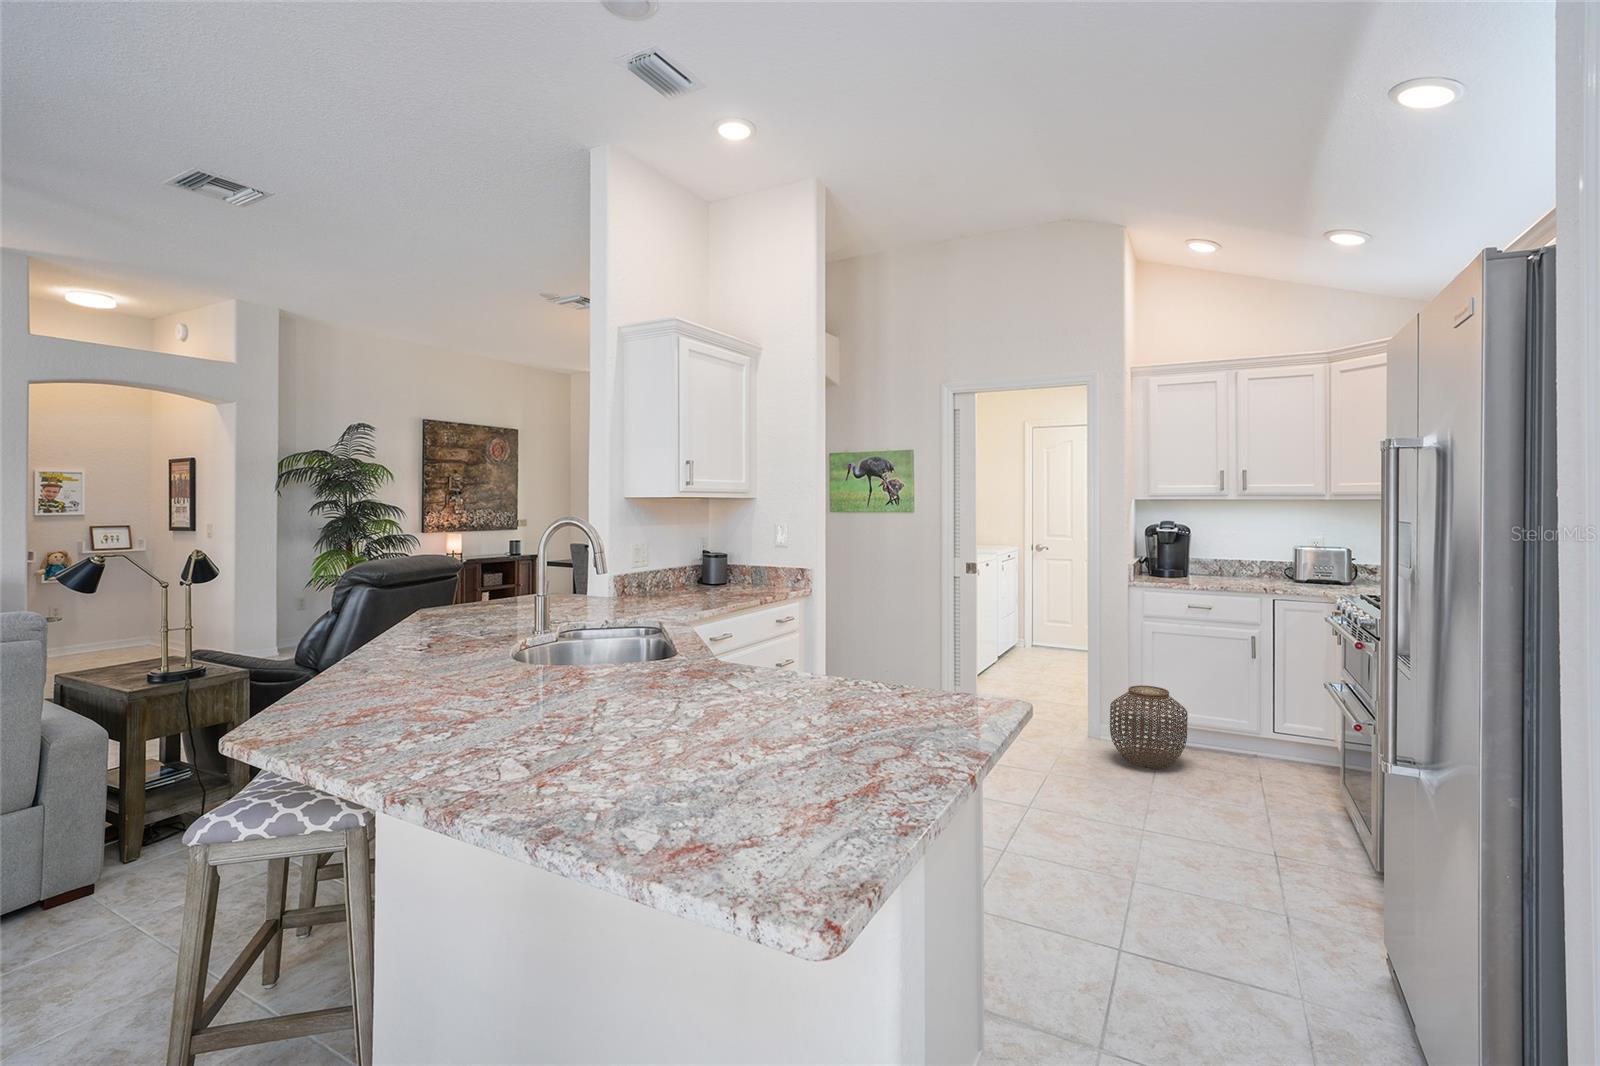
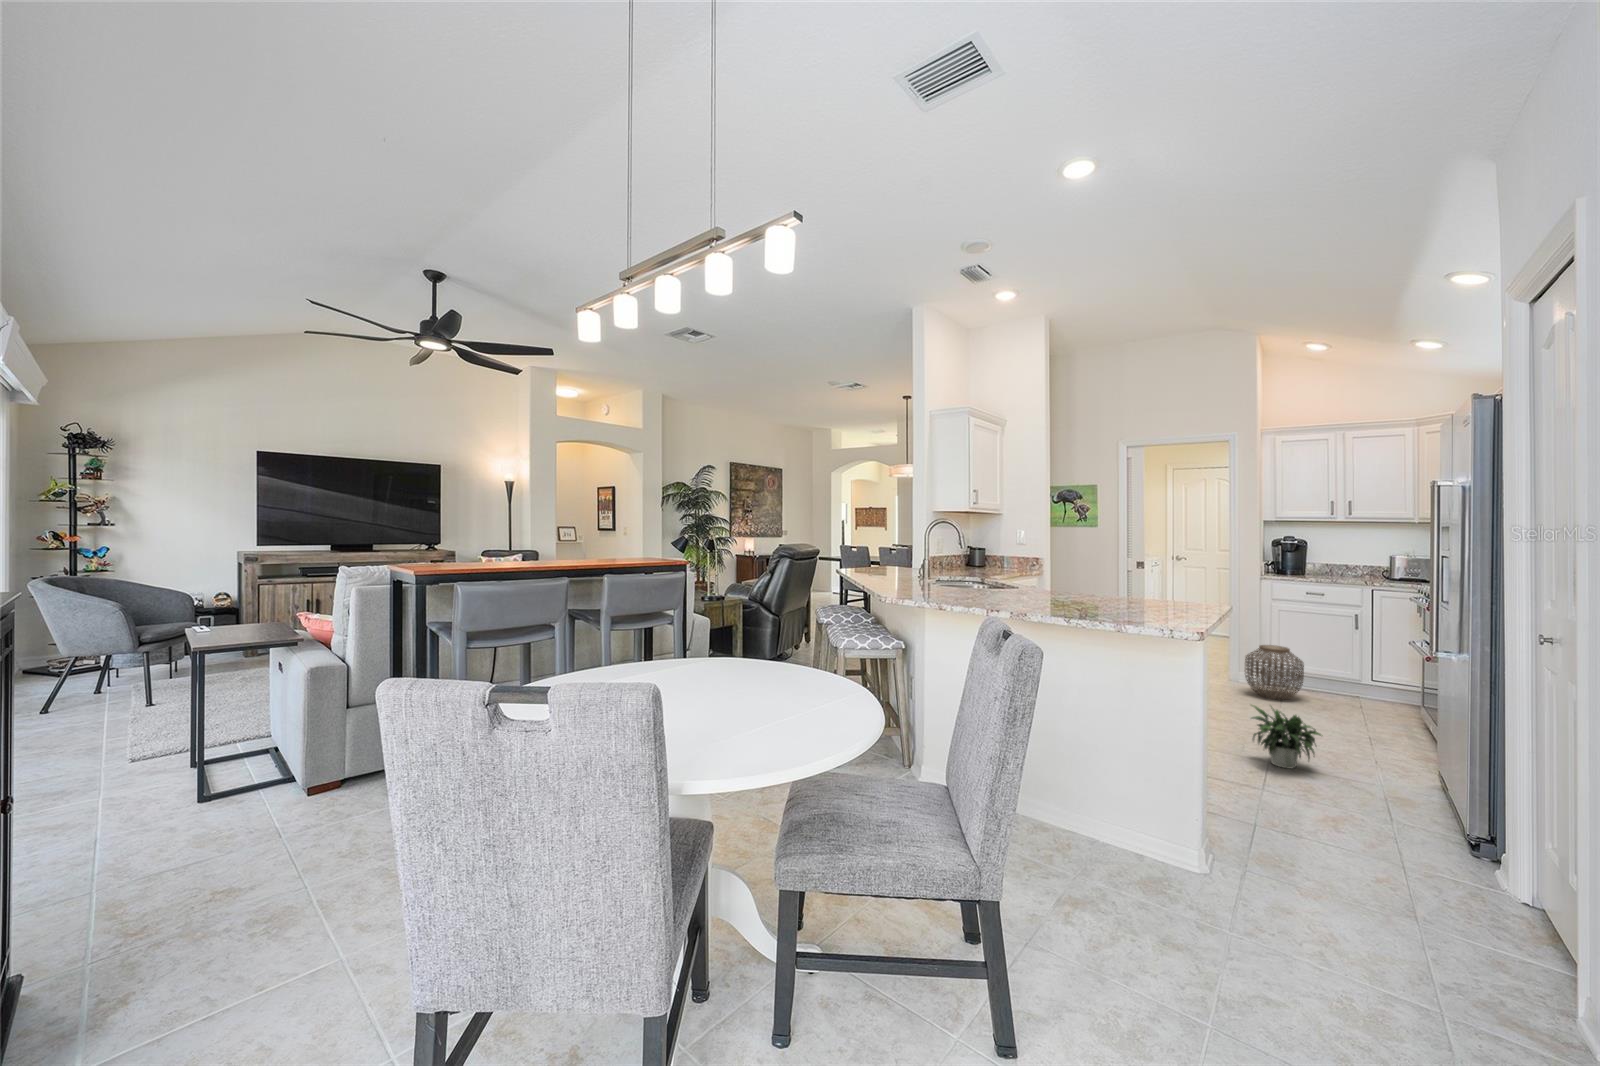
potted plant: none [1093,821,1213,939] -> present [1251,705,1321,768]

